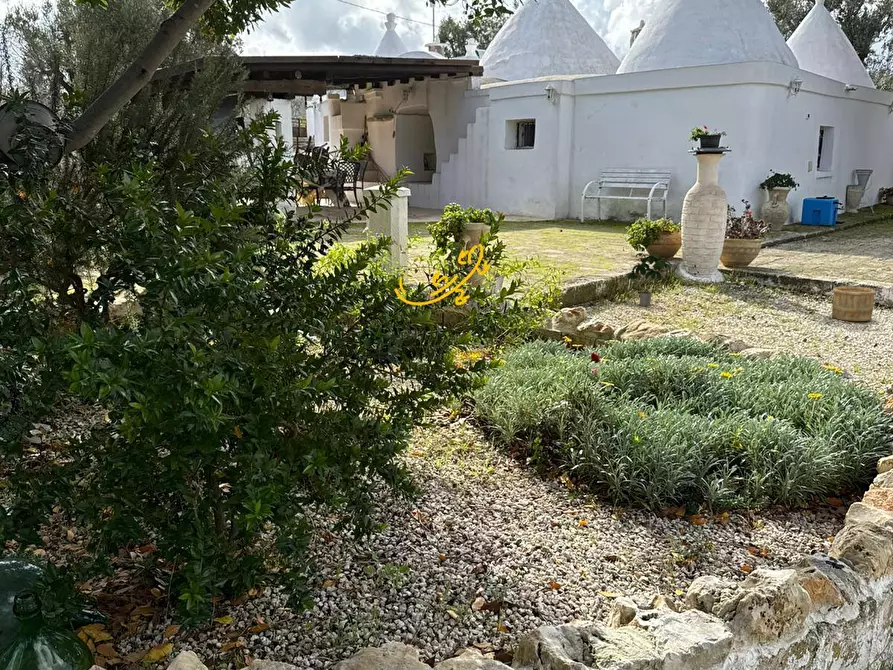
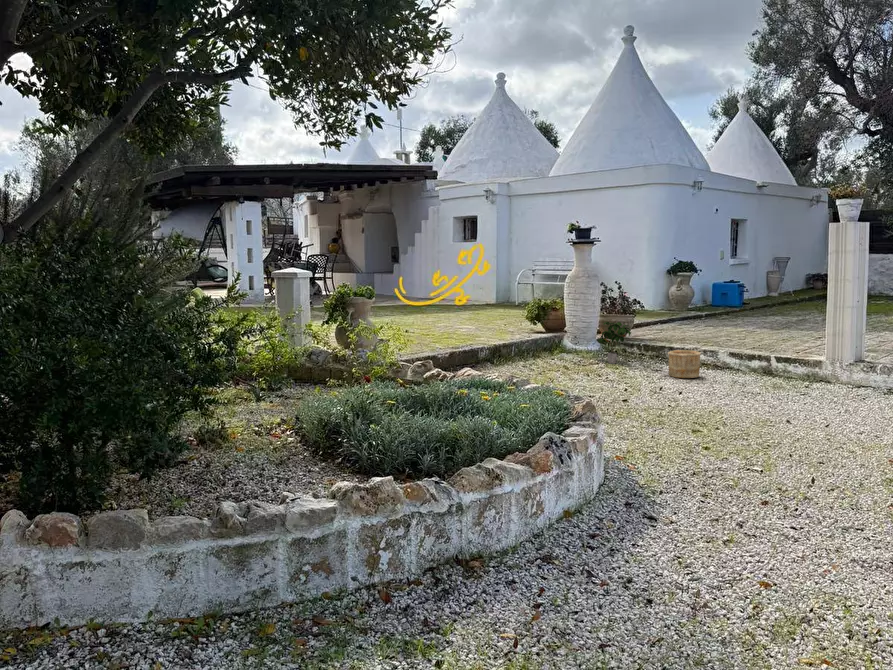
potted plant: present [626,253,671,306] -> present [597,322,631,364]

